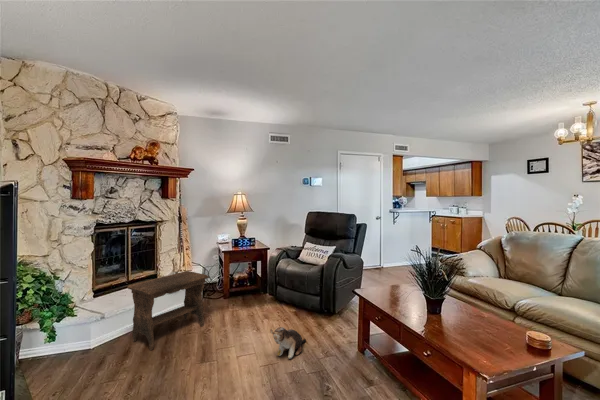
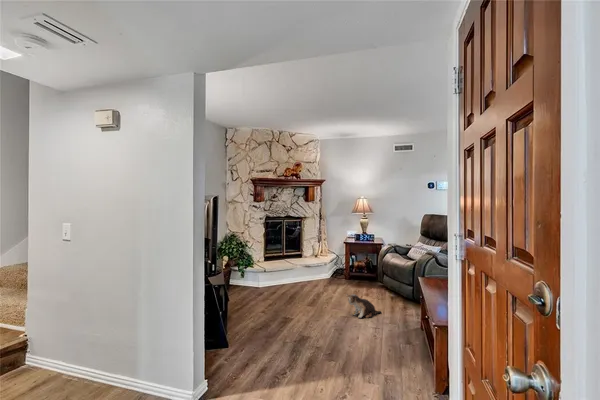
footstool: present [127,271,209,350] -> none [276,252,325,295]

